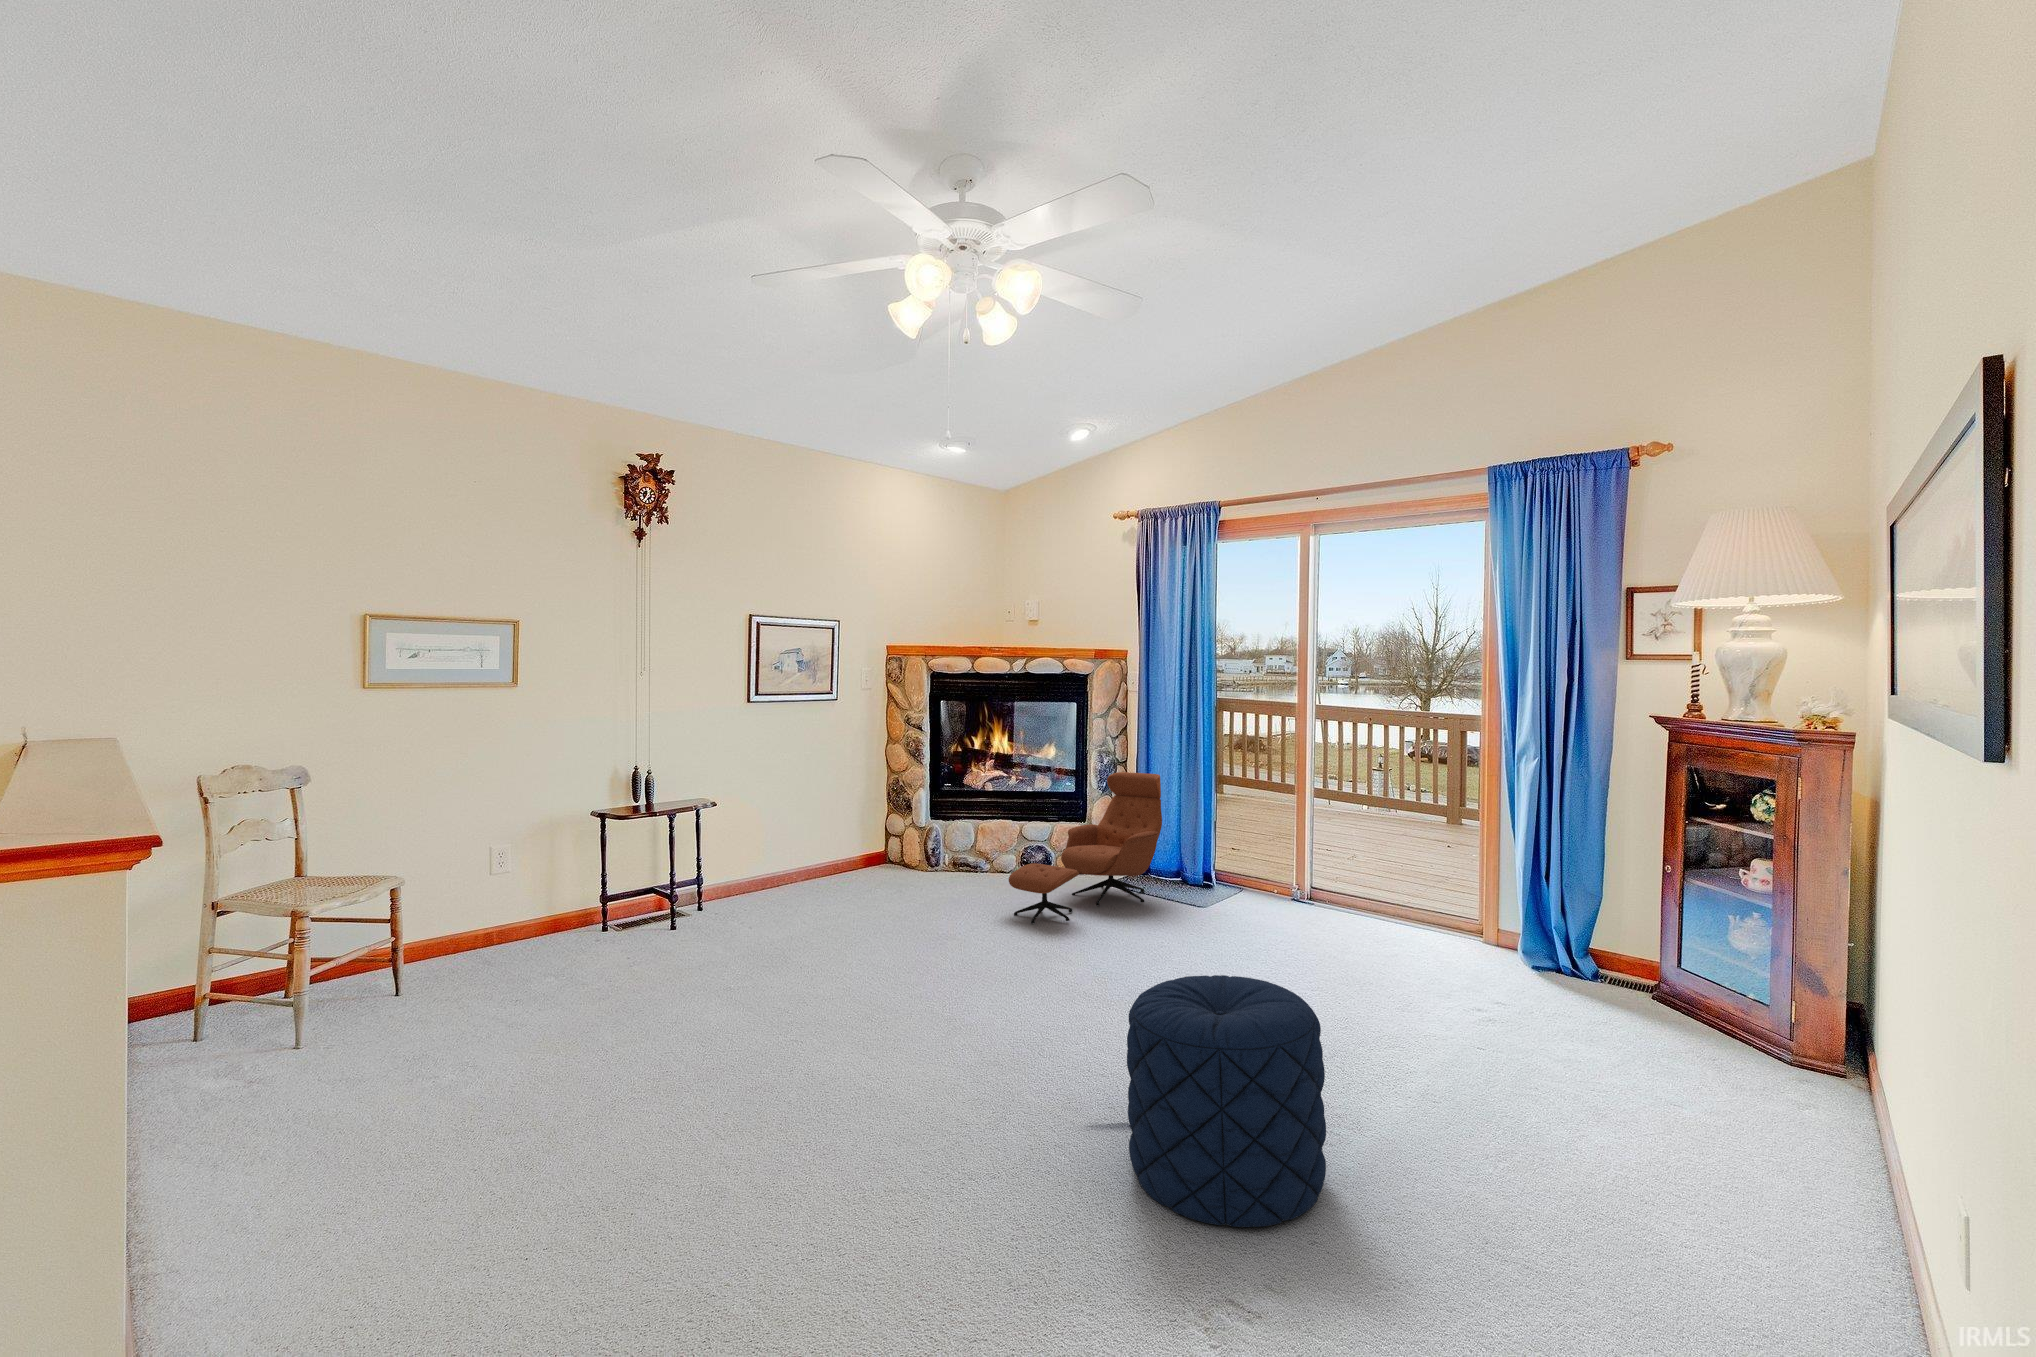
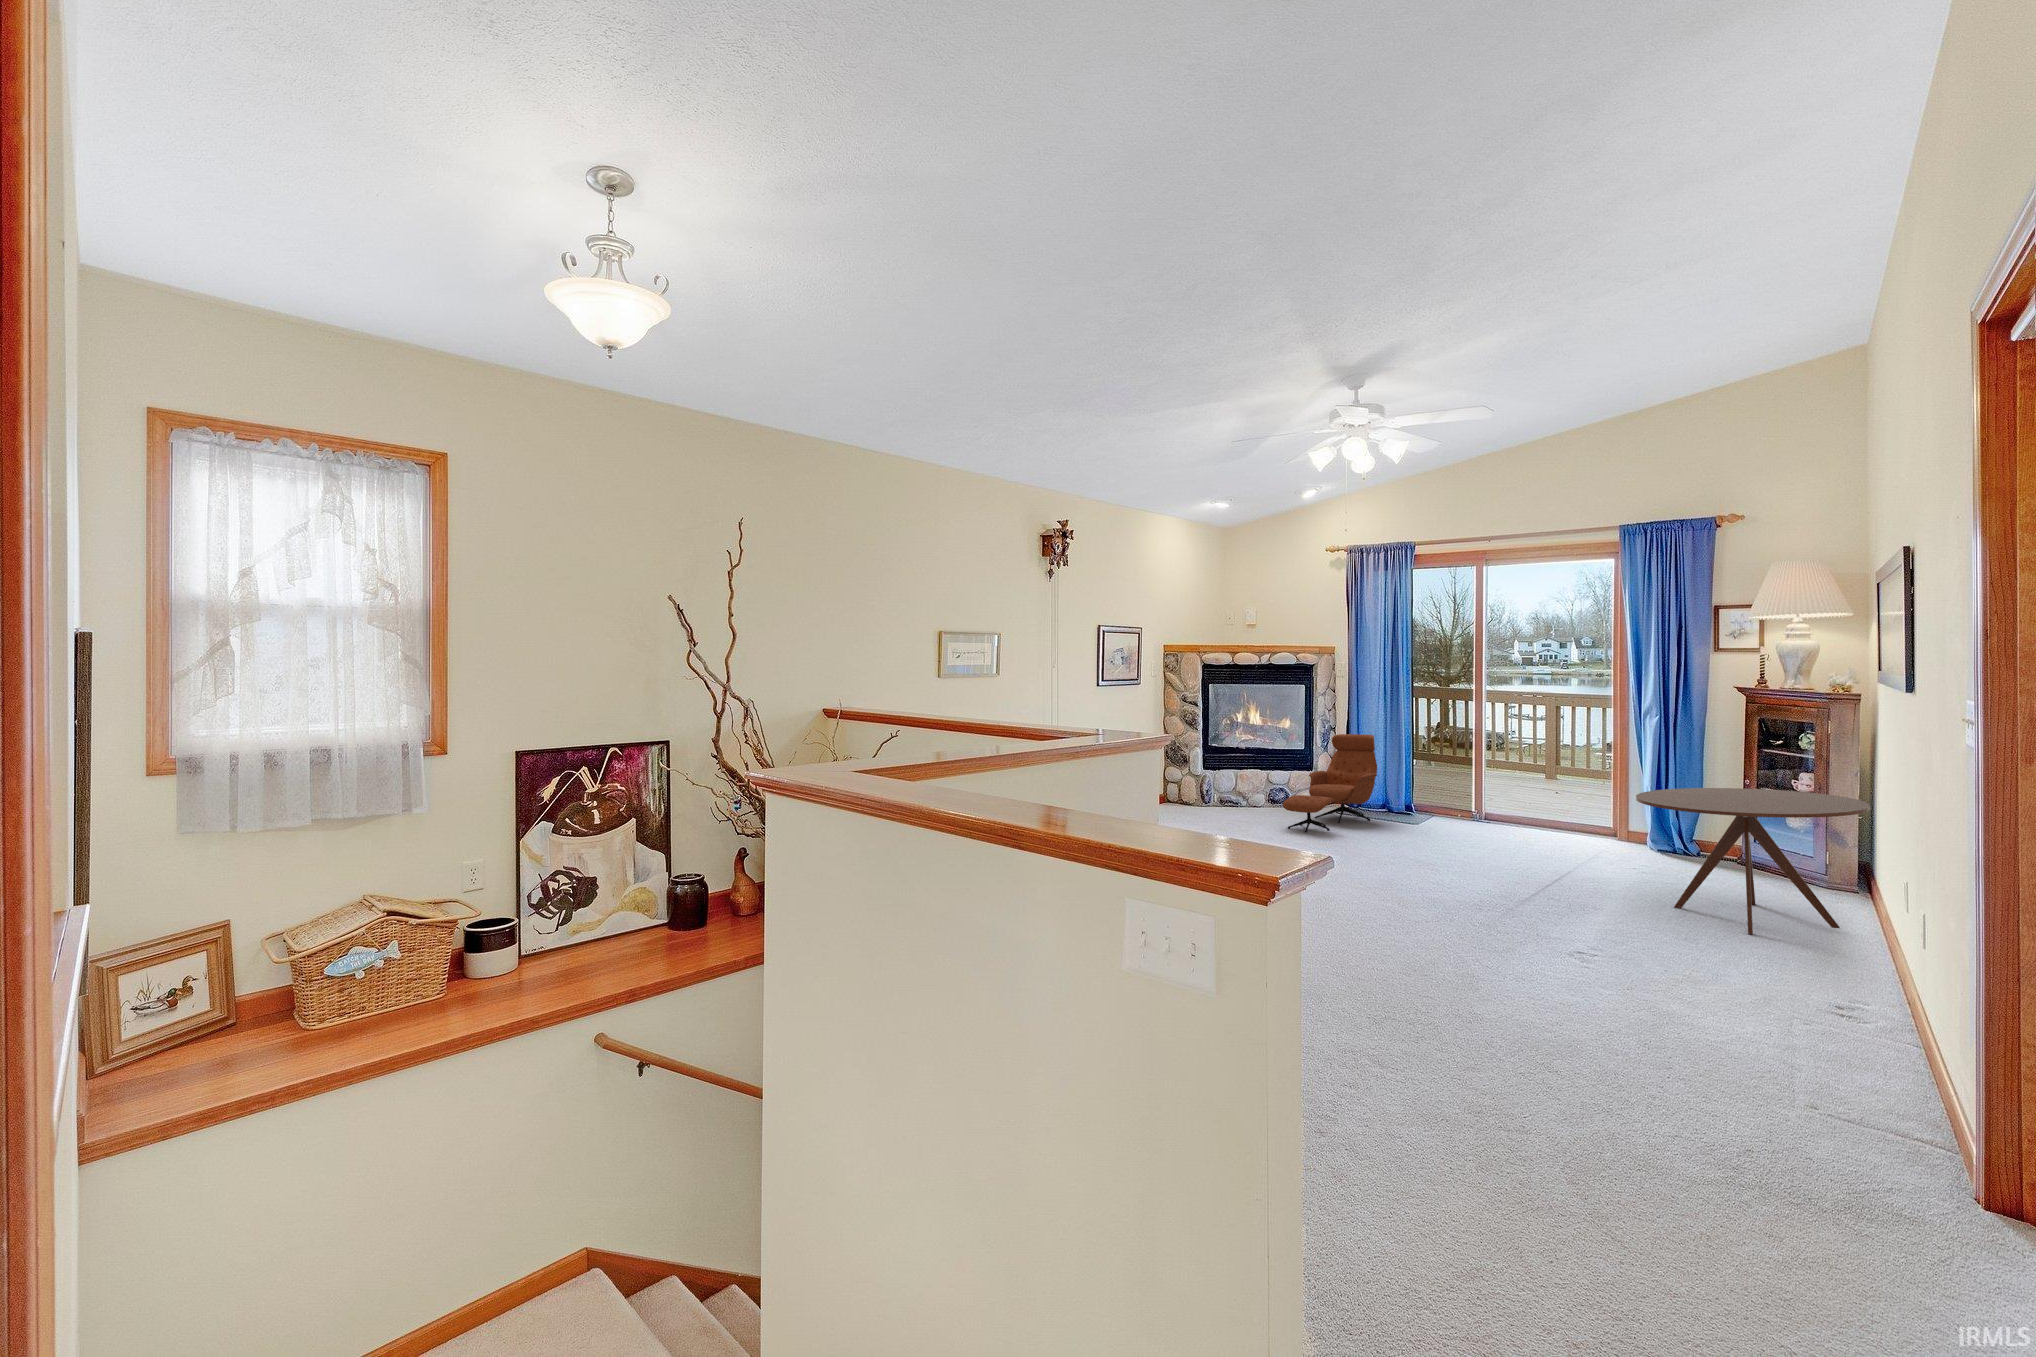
round table: none [1469,890,1886,1208] -> present [1636,788,1870,934]
pouf: present [1127,975,1326,1227] -> none [1460,831,1577,940]

